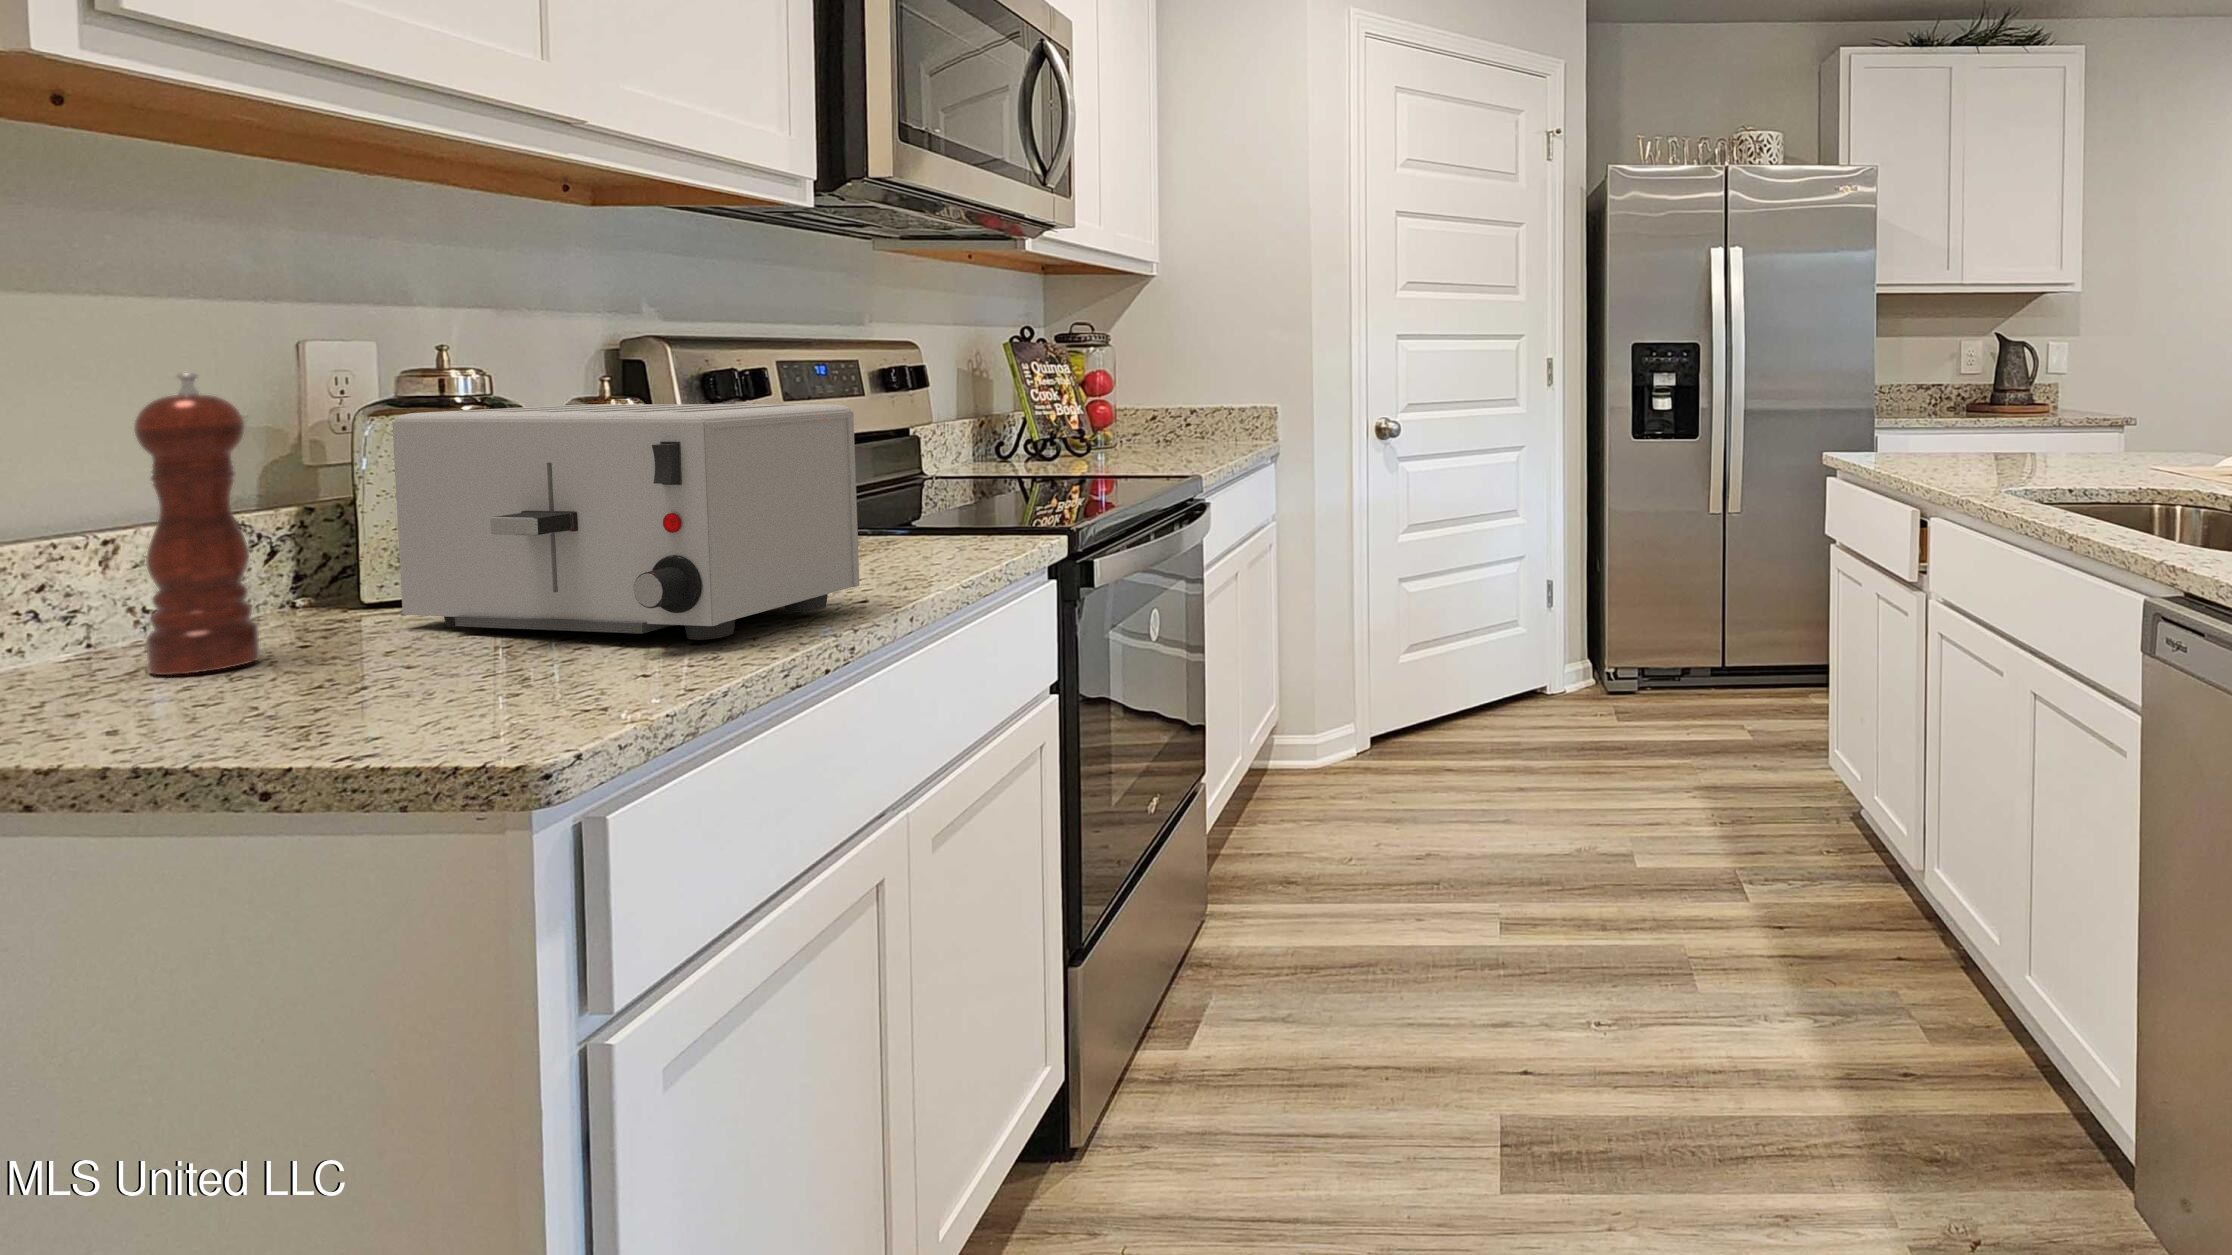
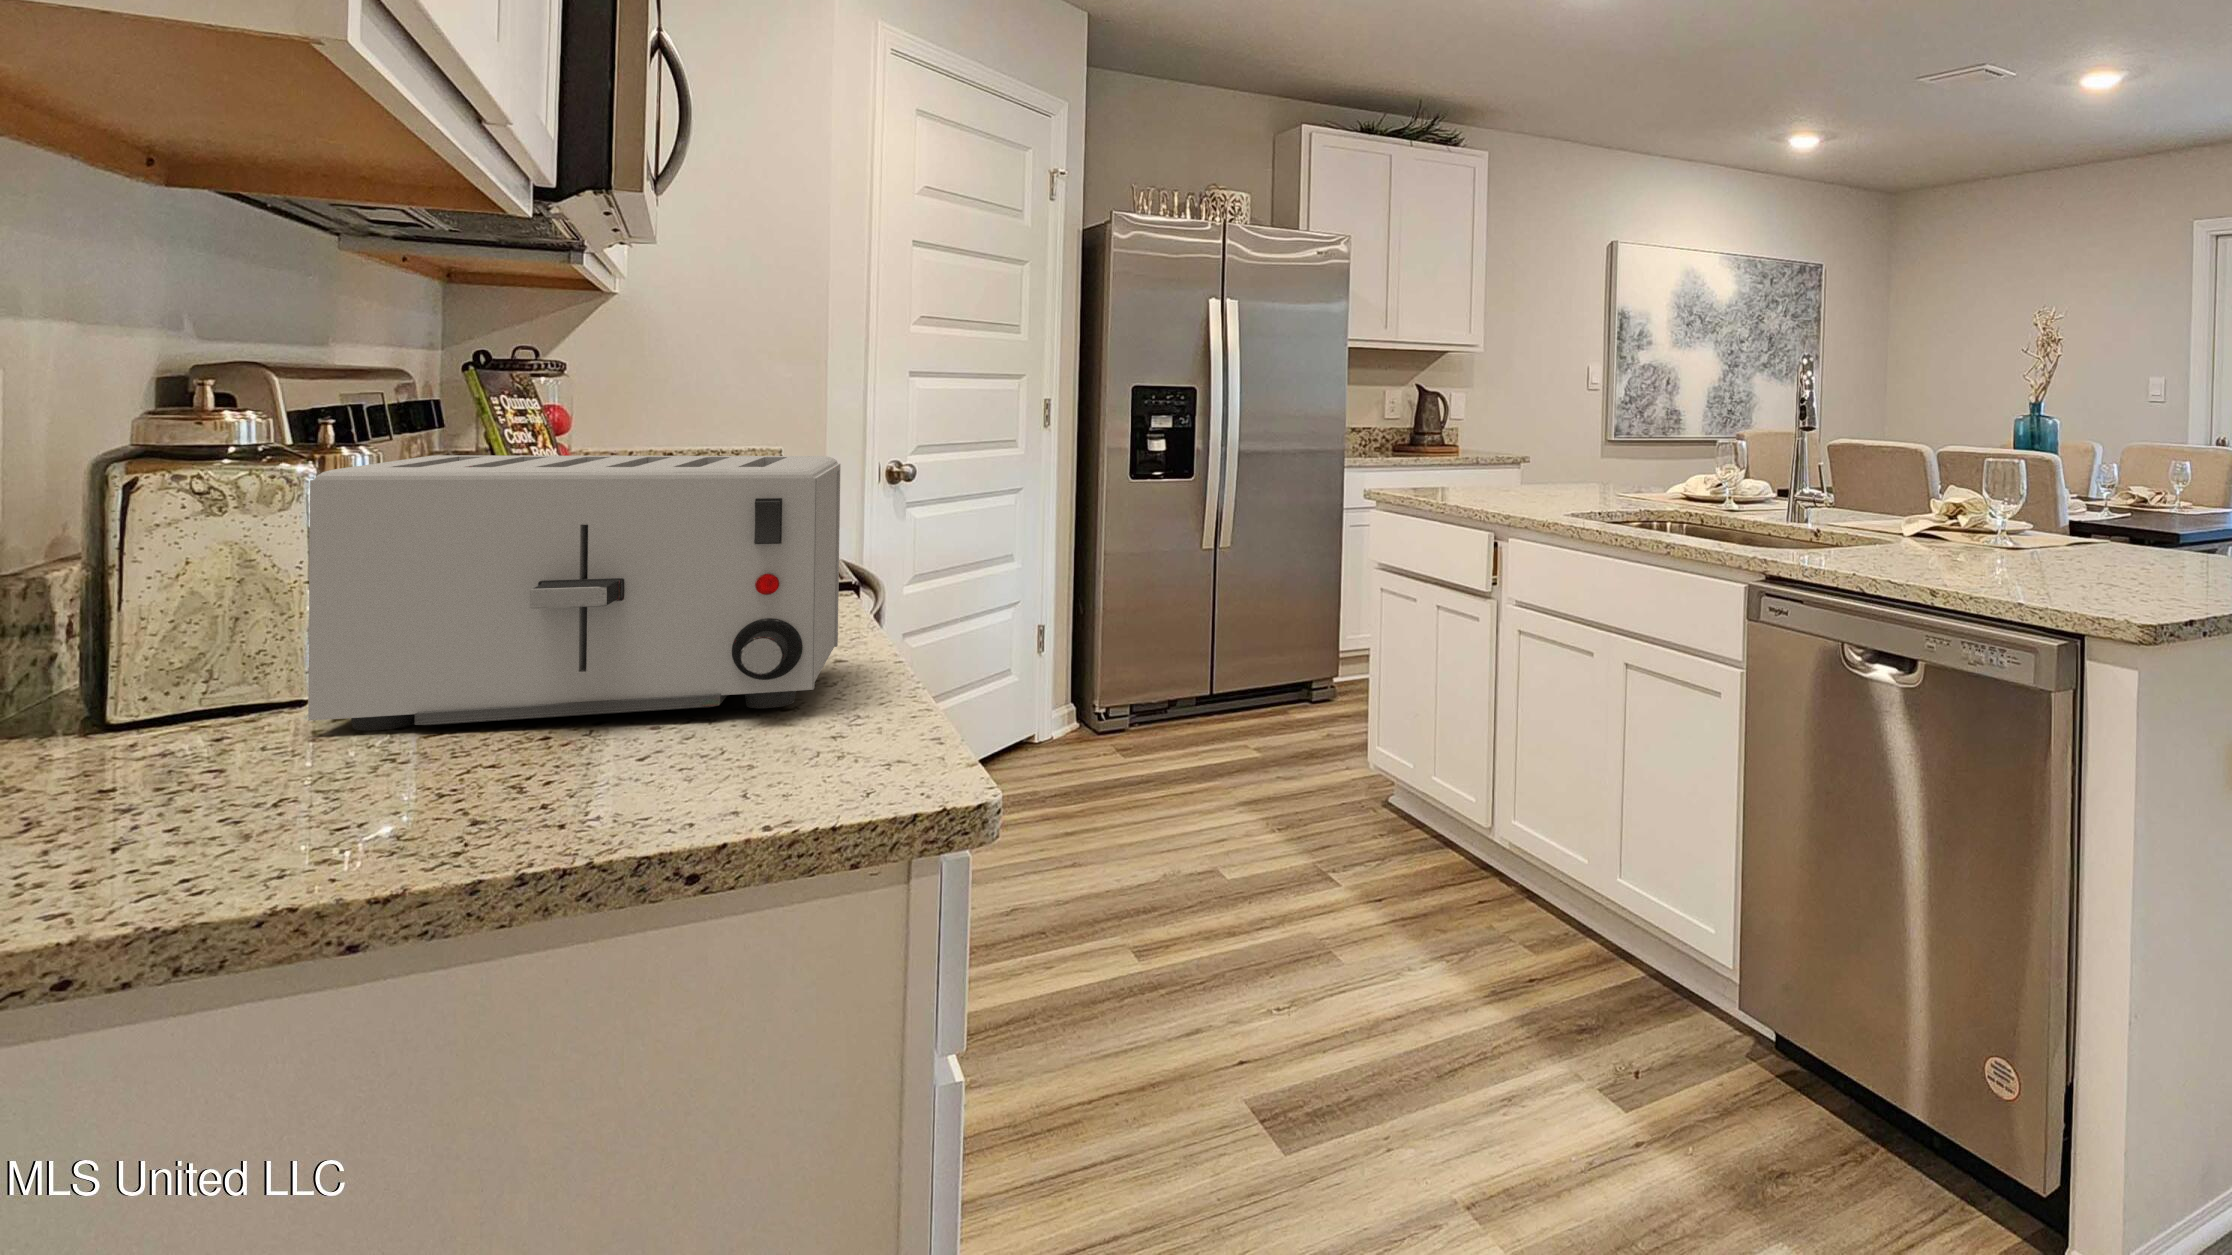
pepper mill: present [134,373,260,675] -> none [115,423,258,811]

